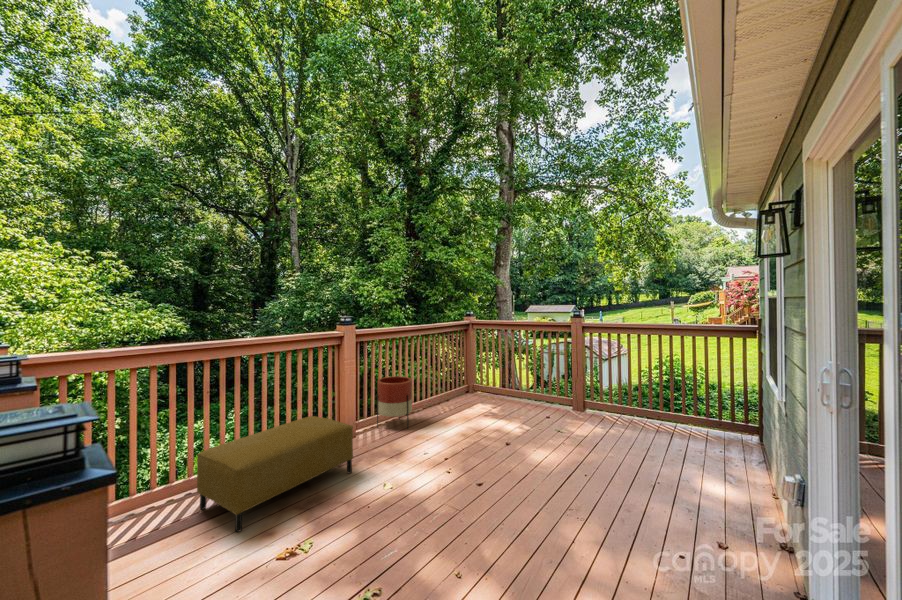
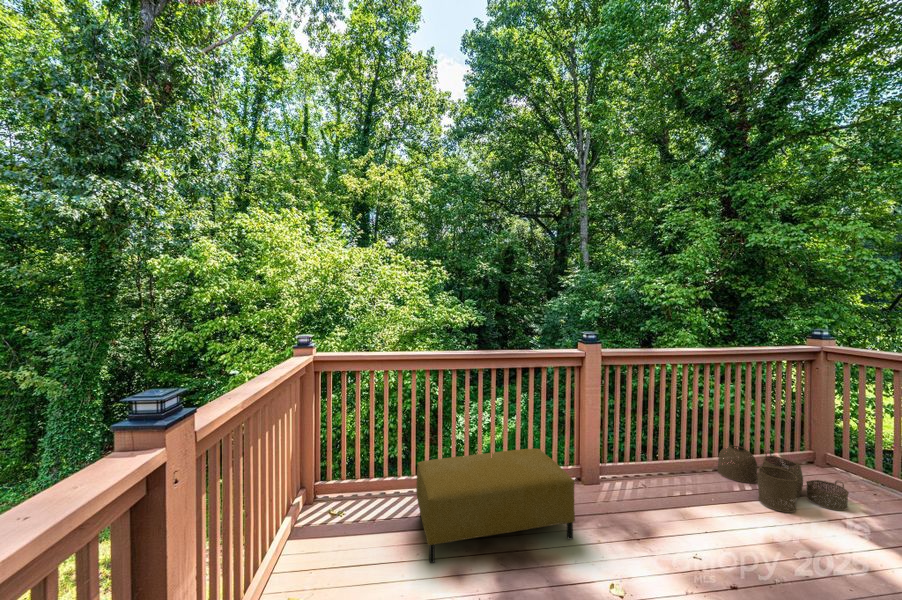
planter: present [377,376,412,428] -> none [633,414,688,497]
woven basket: none [424,388,486,420] -> present [717,444,849,512]

